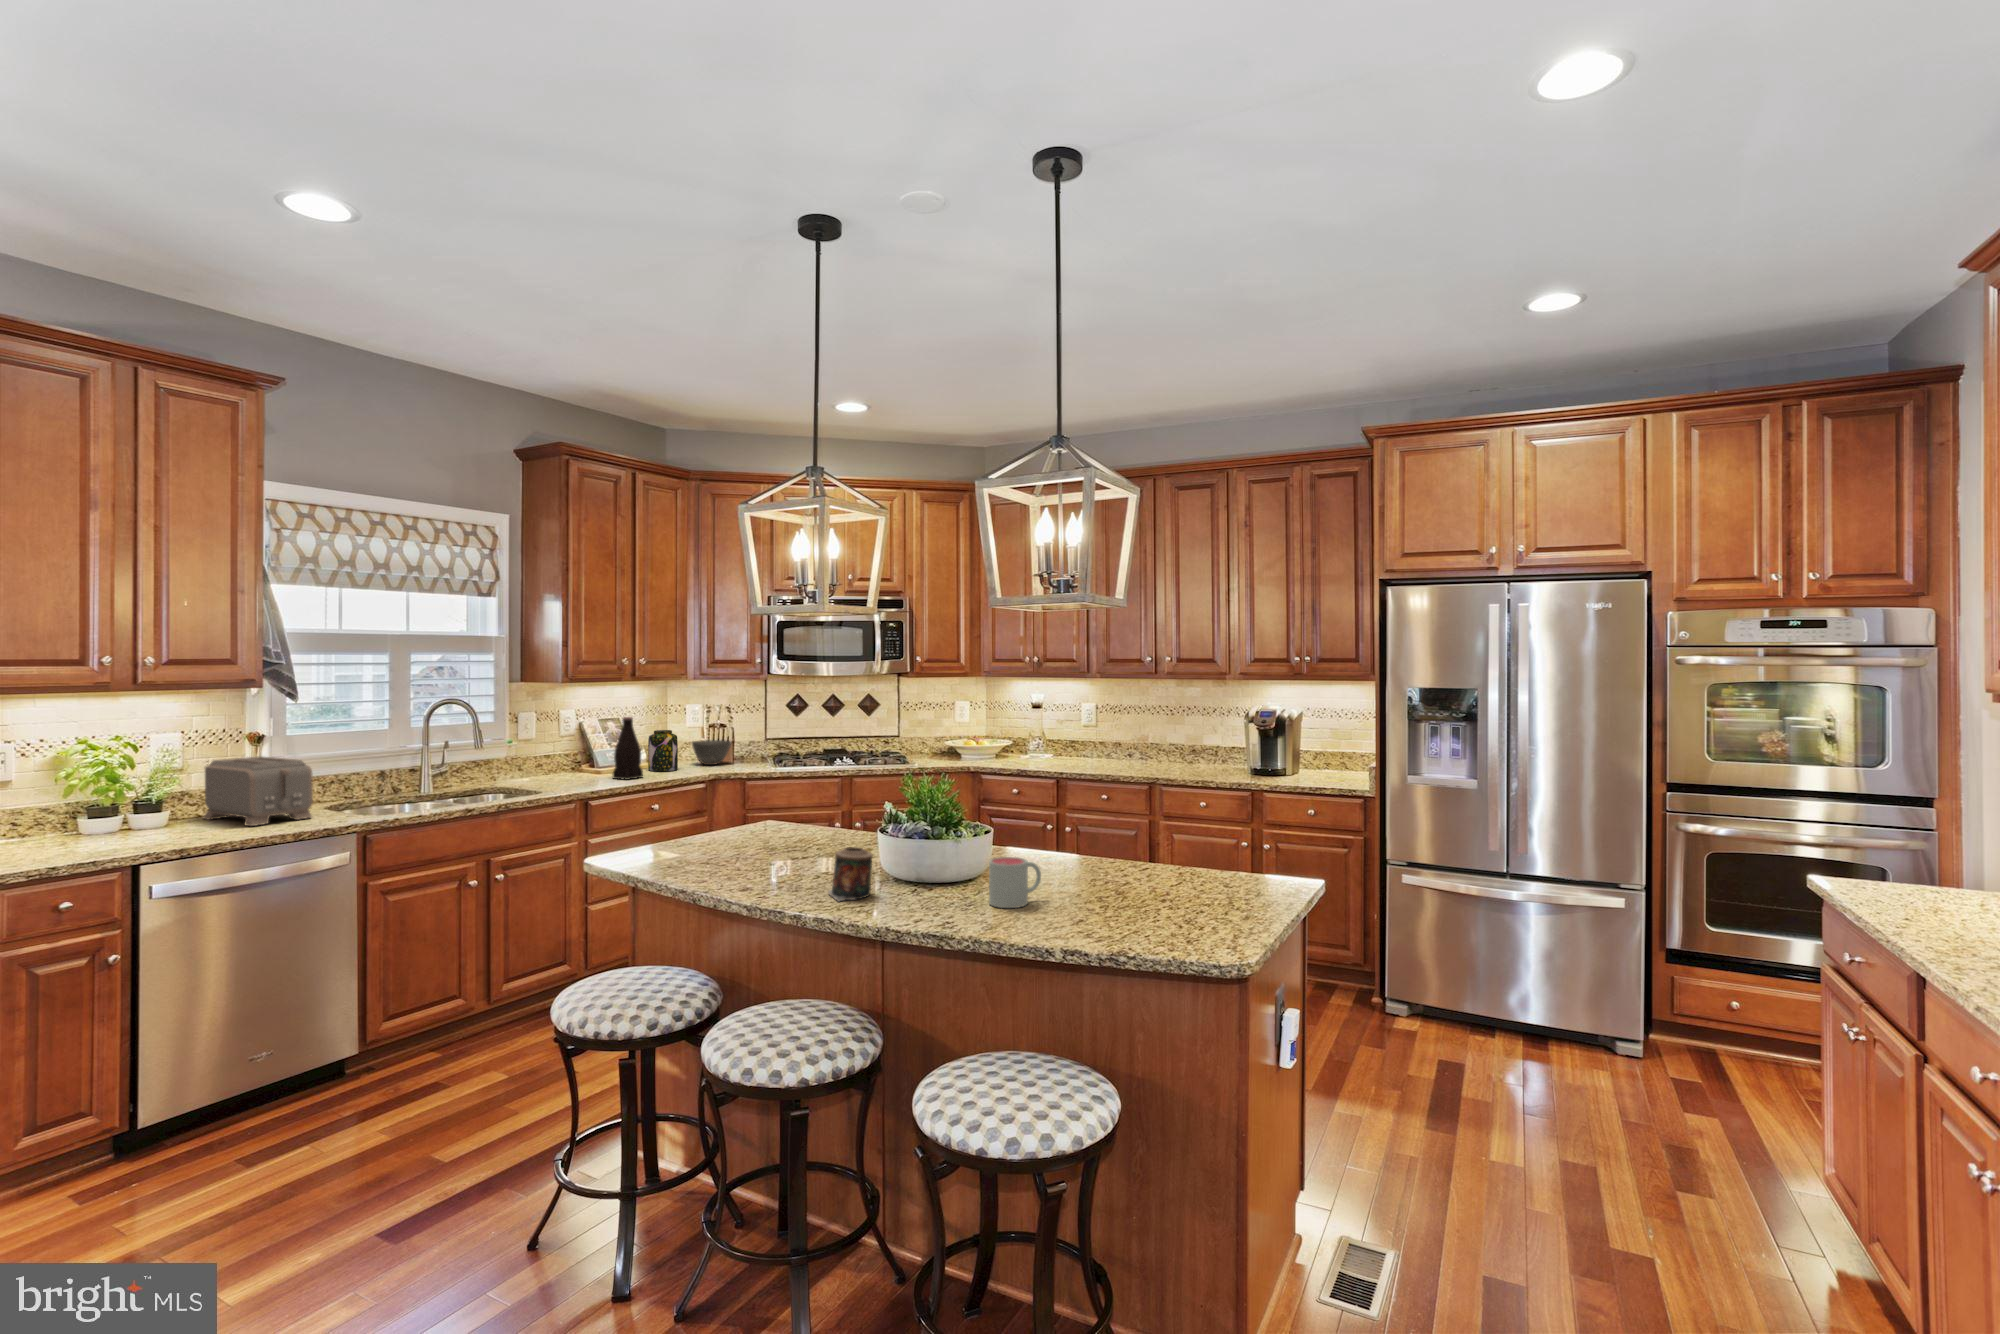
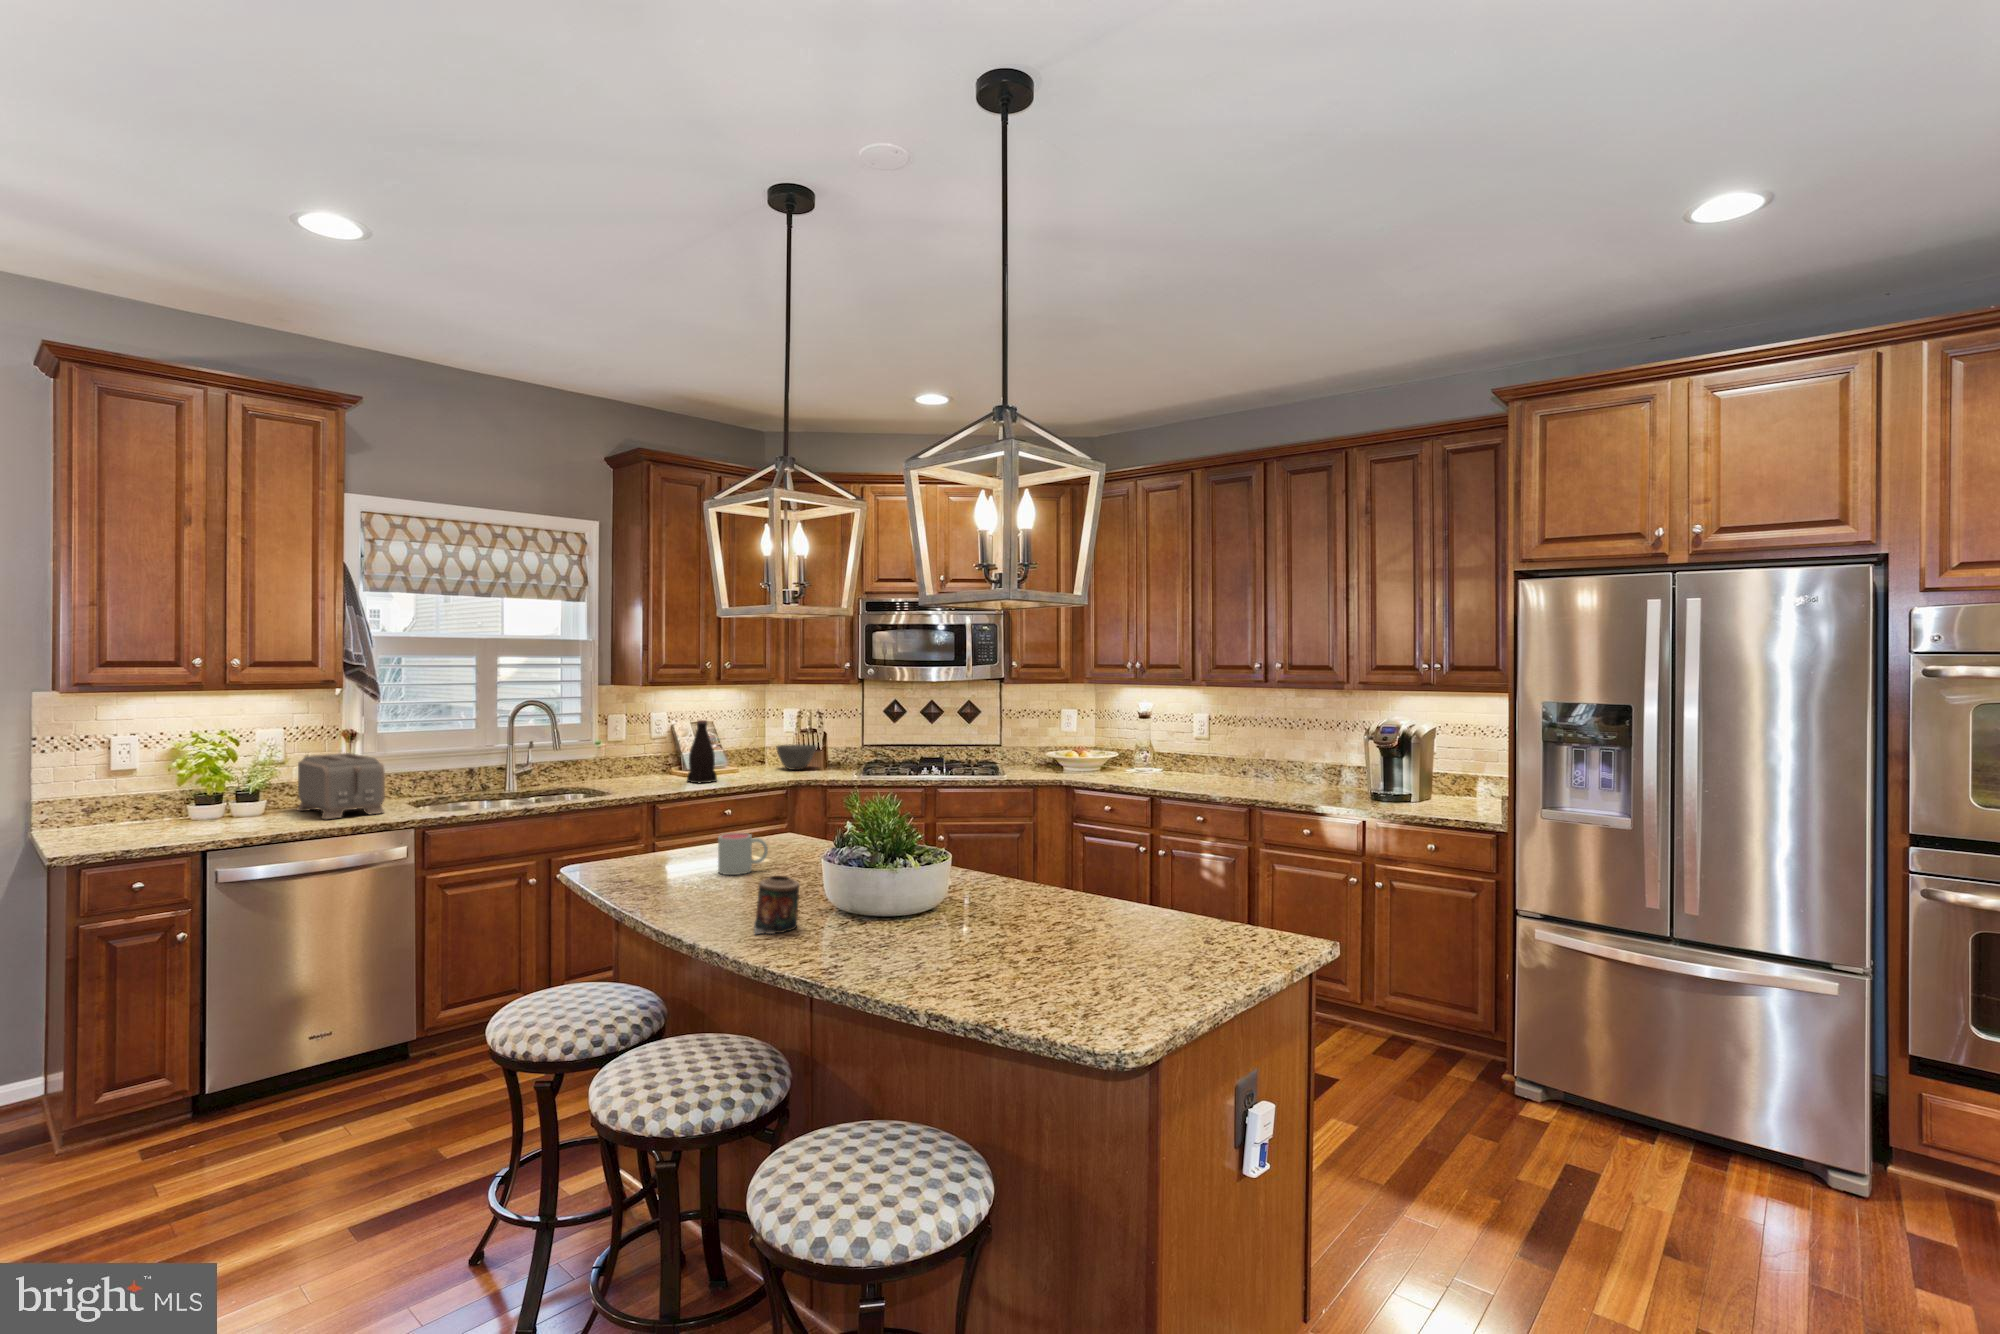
jar: present [648,730,678,771] -> none [730,733,758,775]
mug: present [989,857,1041,908] -> present [718,833,768,875]

